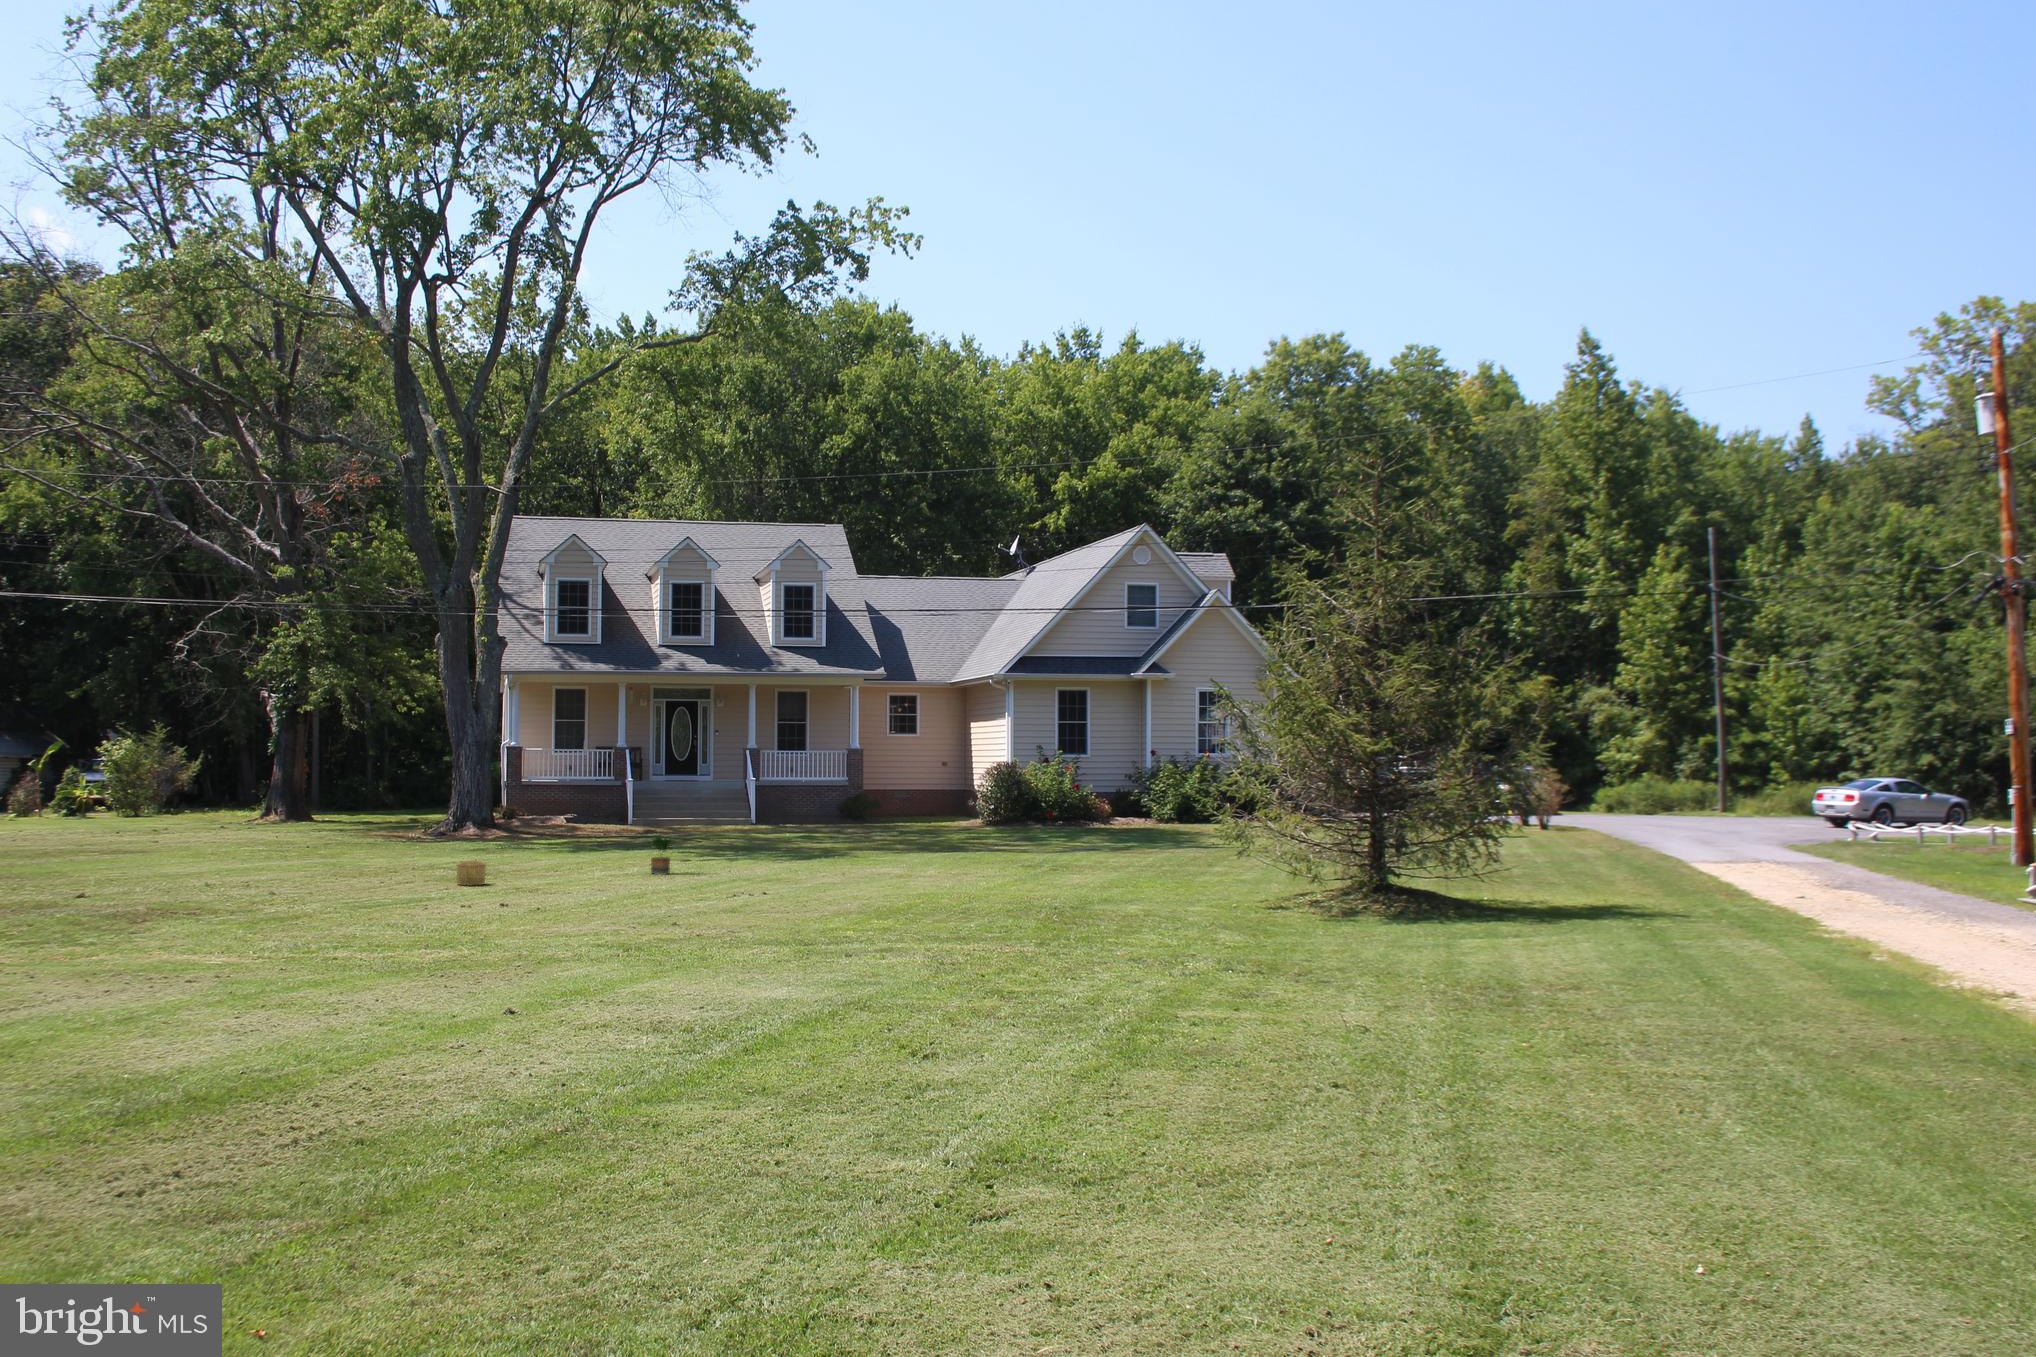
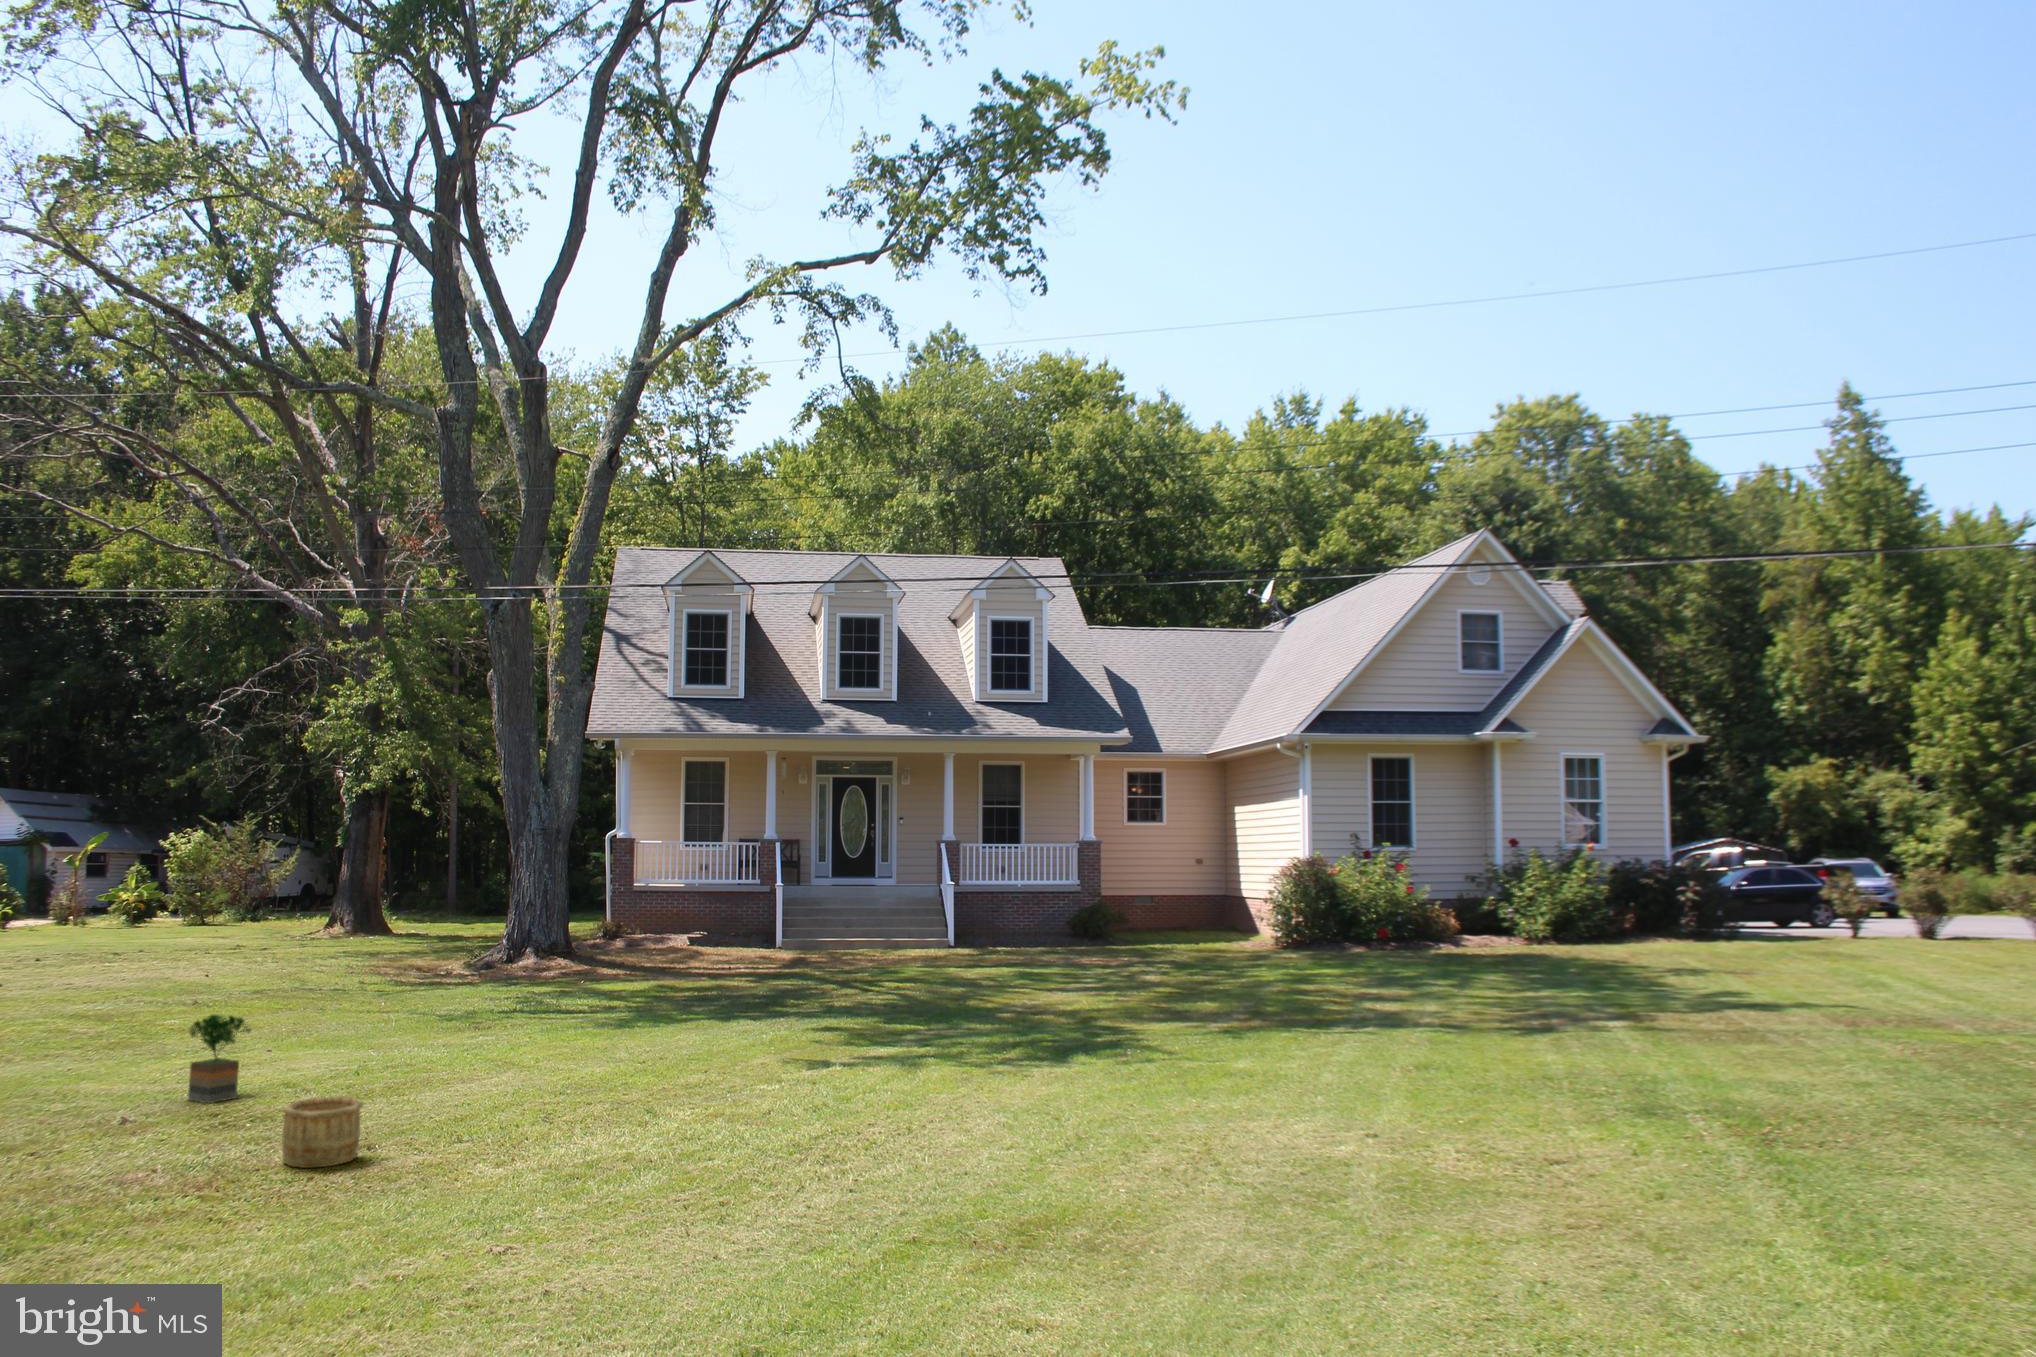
potted tree: present [651,837,674,875] -> present [188,1015,251,1103]

